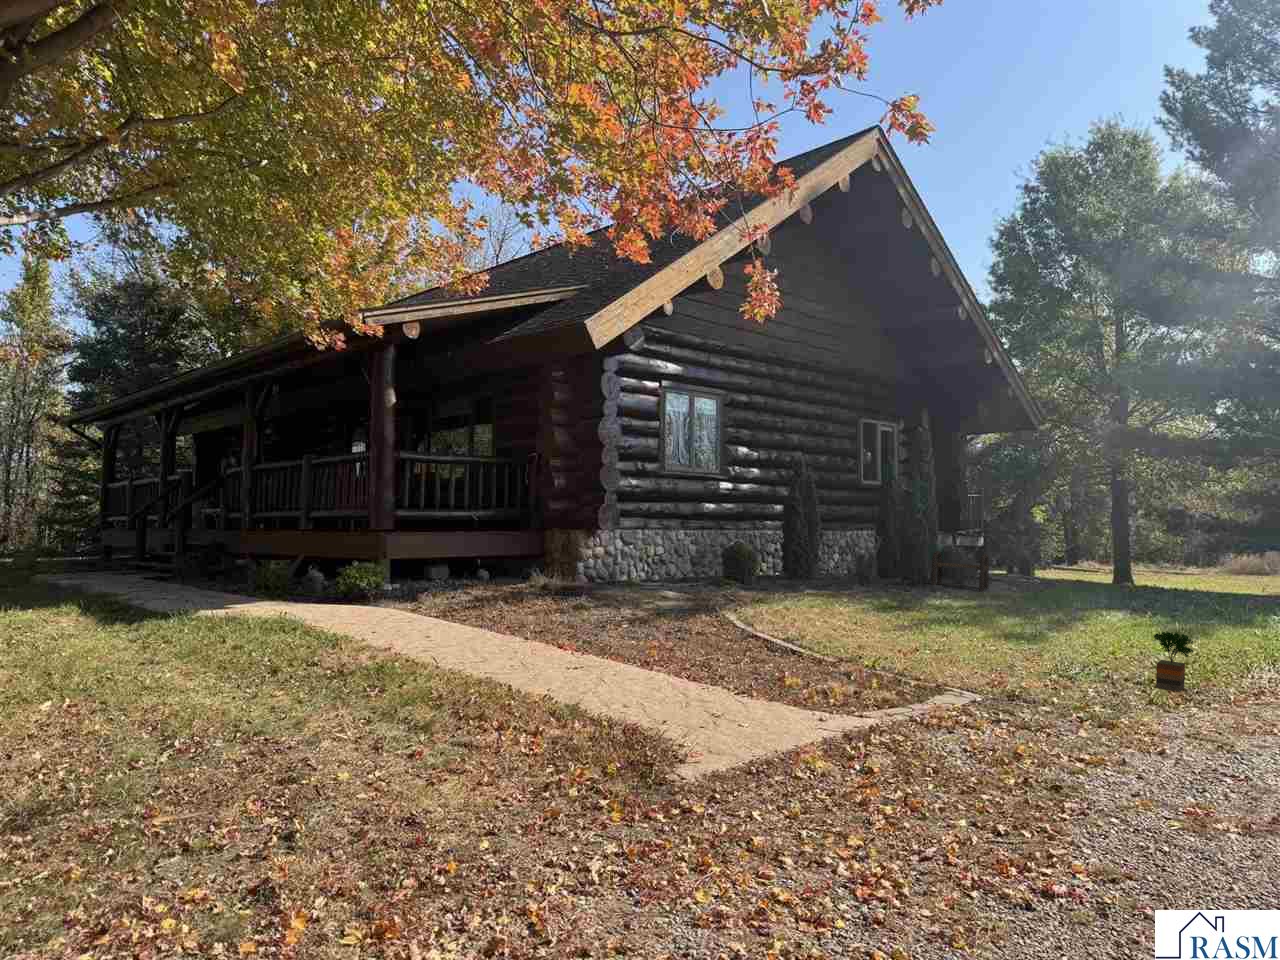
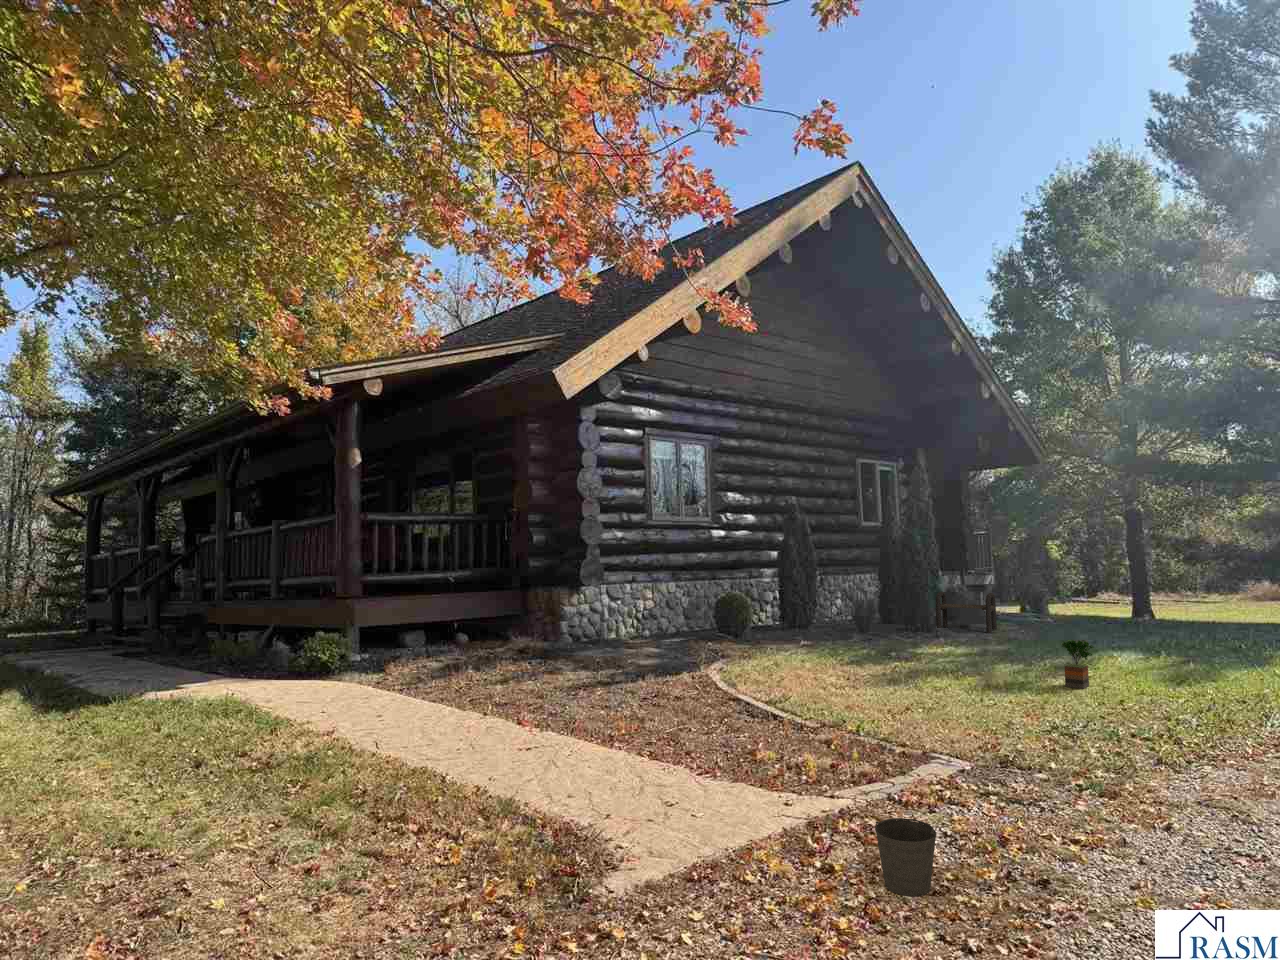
potted tree: present [1153,631,1194,691] -> present [1062,640,1093,689]
bucket: none [913,729,968,794] -> present [875,818,936,896]

